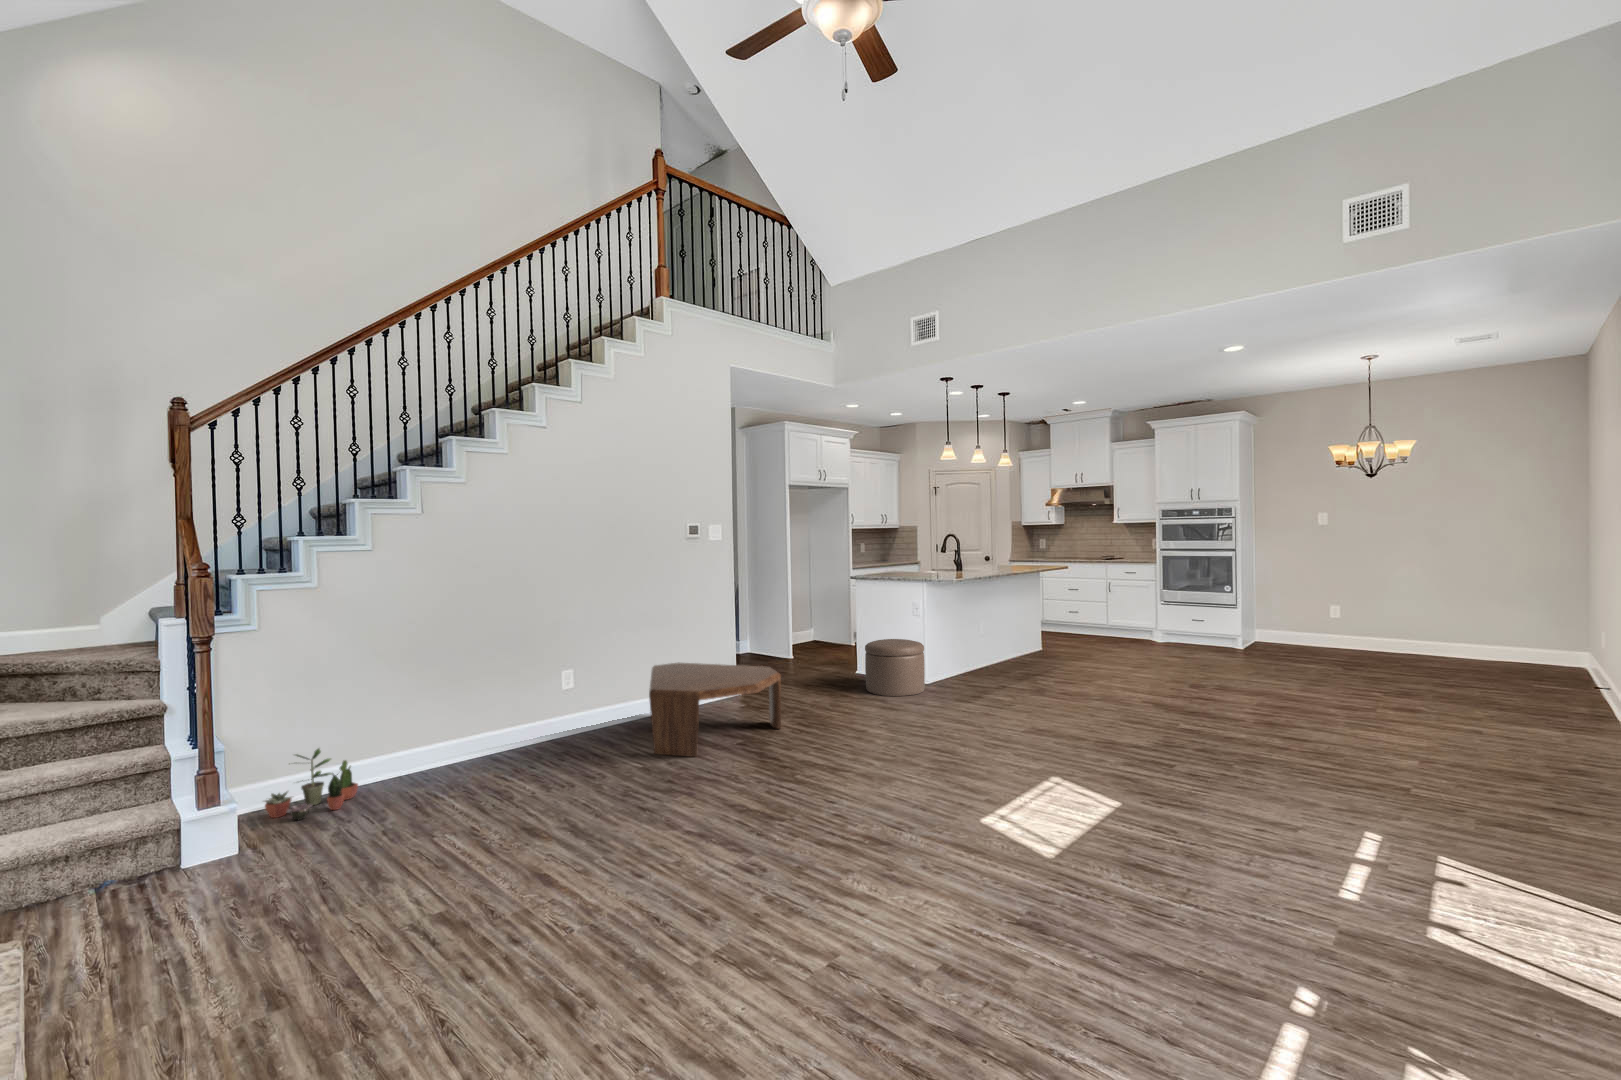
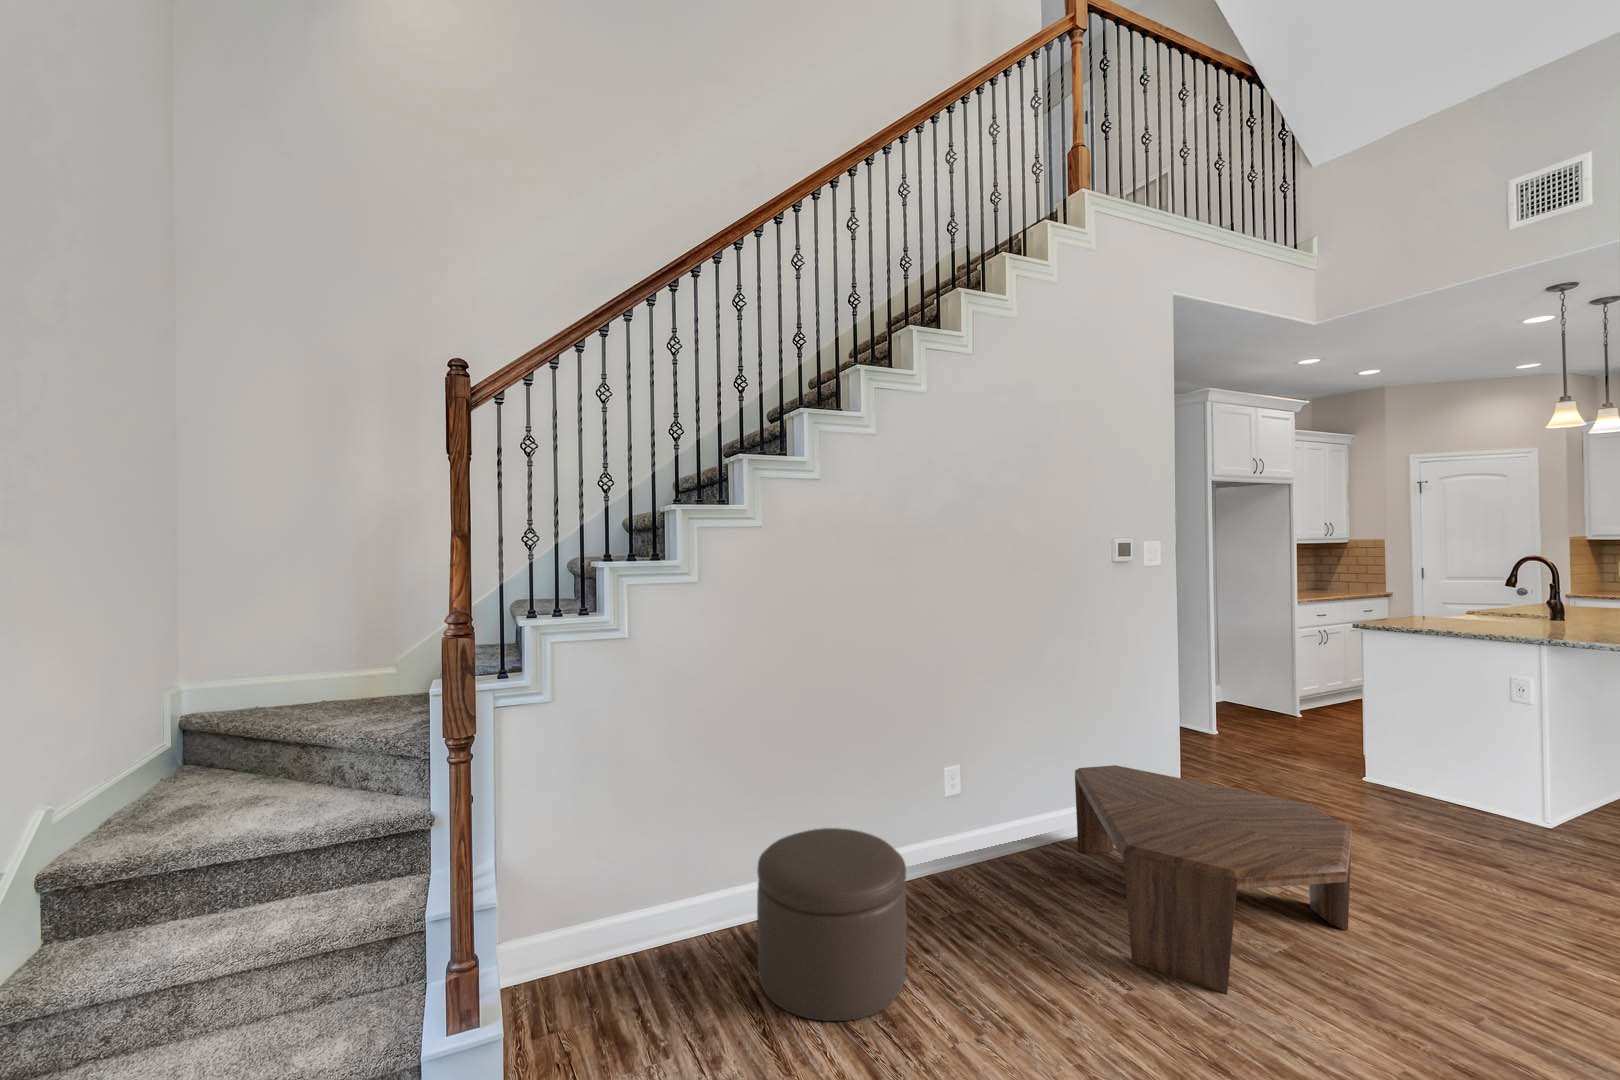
ottoman: present [865,639,925,696] -> present [757,828,907,1021]
potted plant: present [264,748,358,820] -> none [547,892,676,1032]

